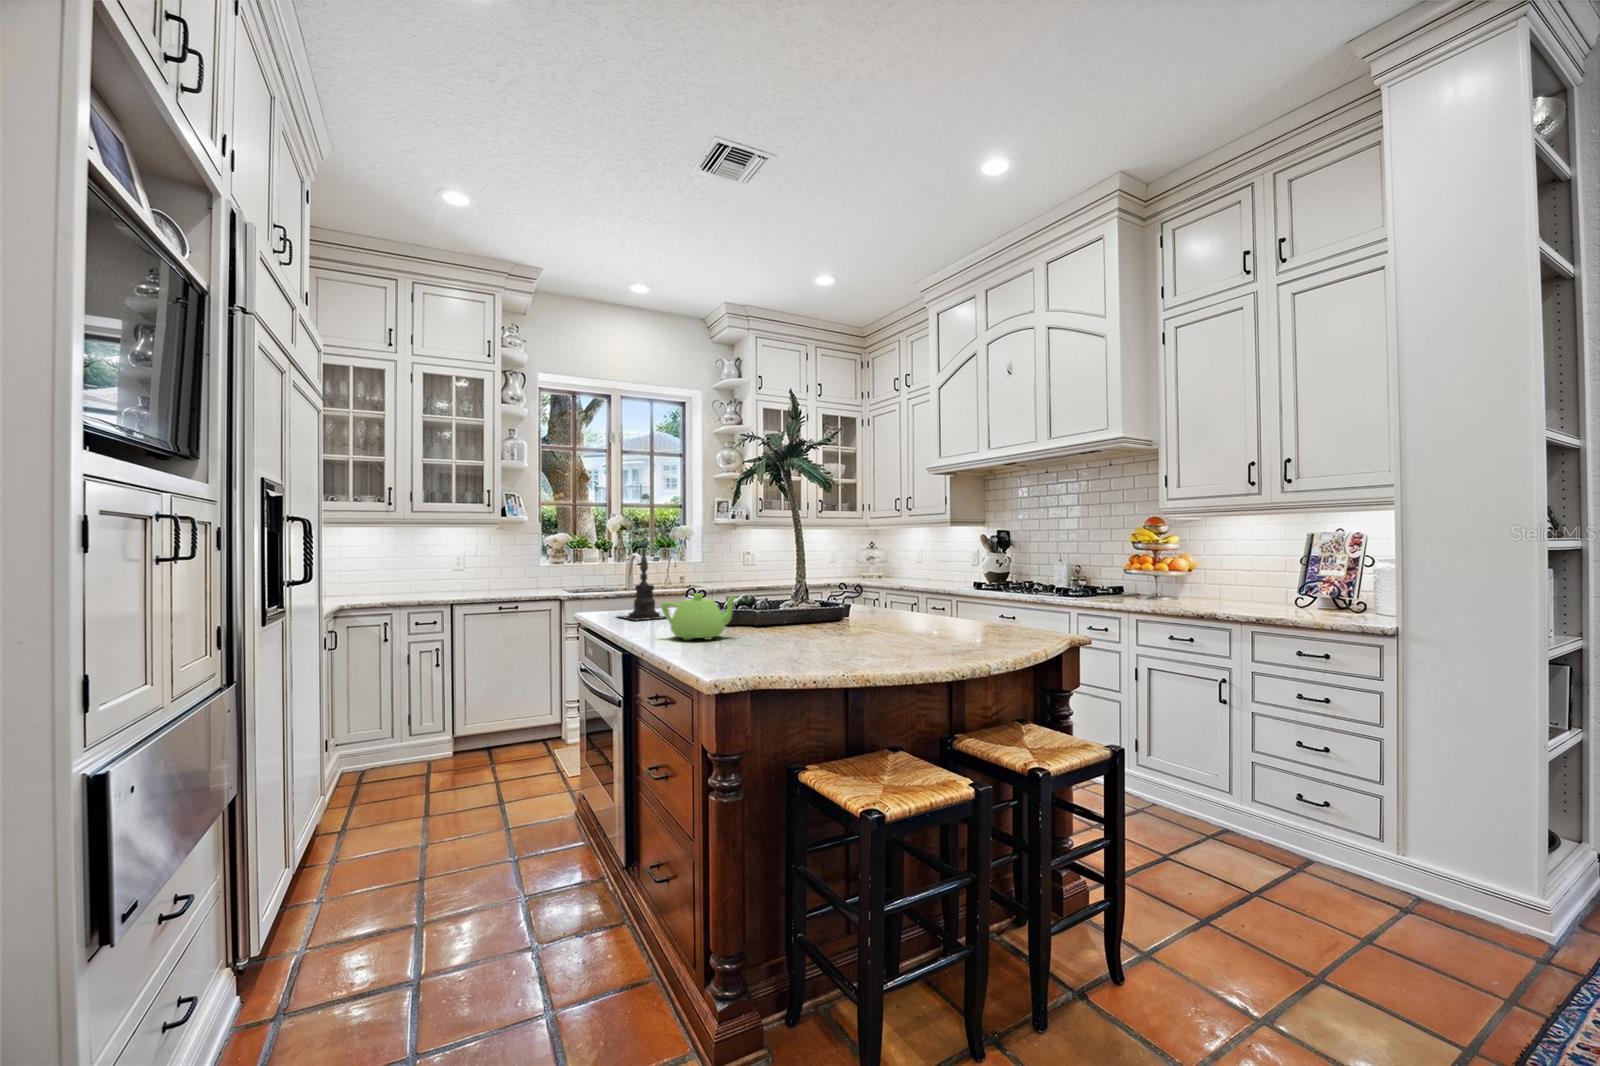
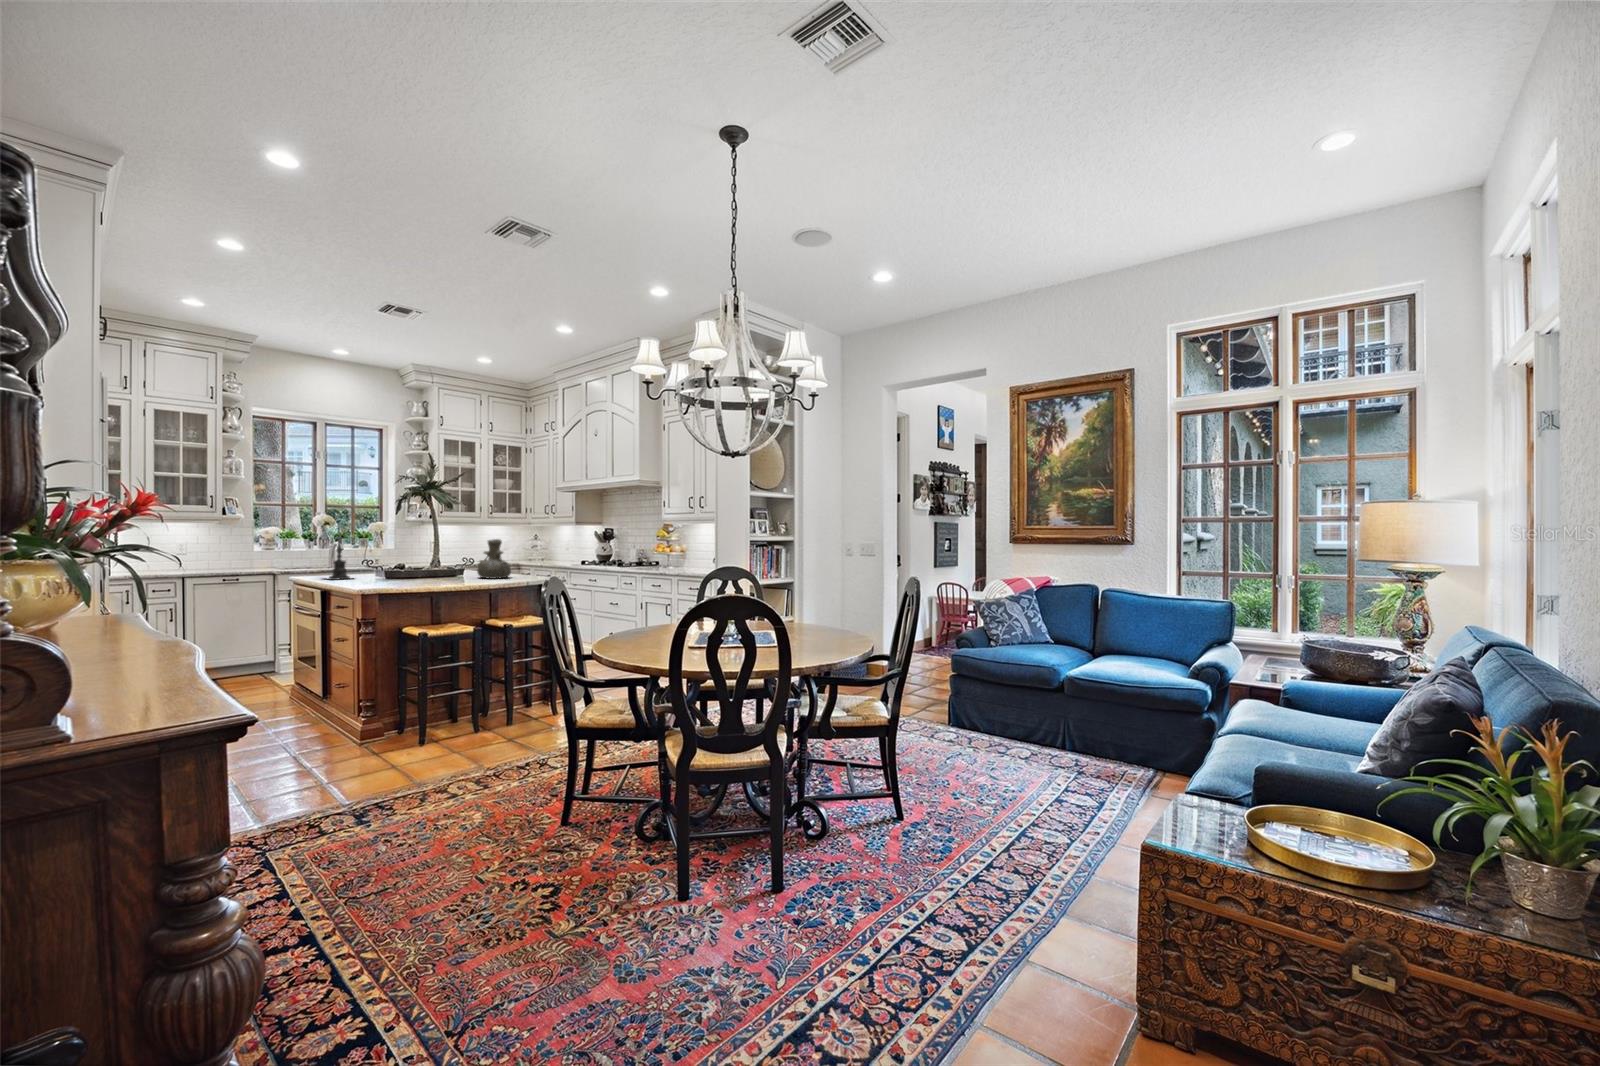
vase: none [868,545,935,622] -> present [477,539,511,579]
teapot: present [661,593,737,640] -> none [347,563,391,586]

